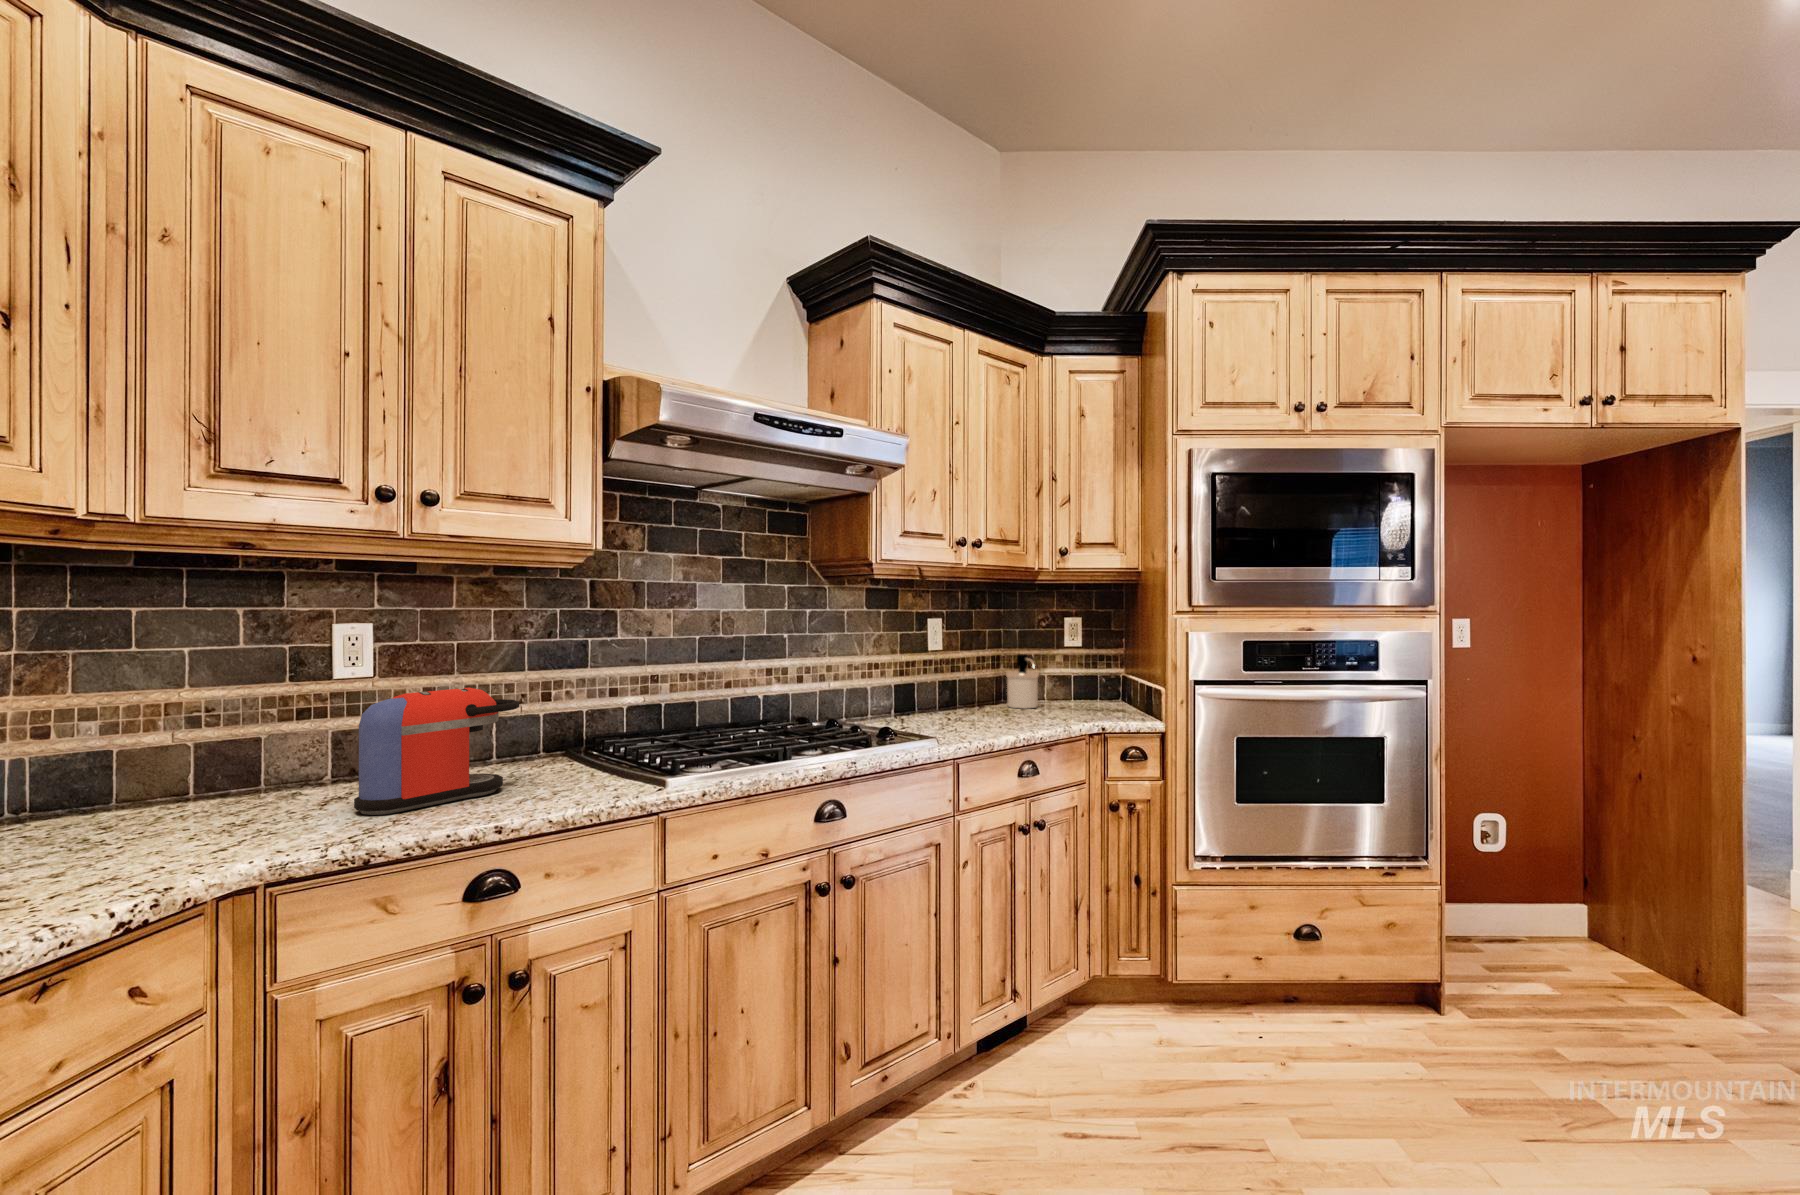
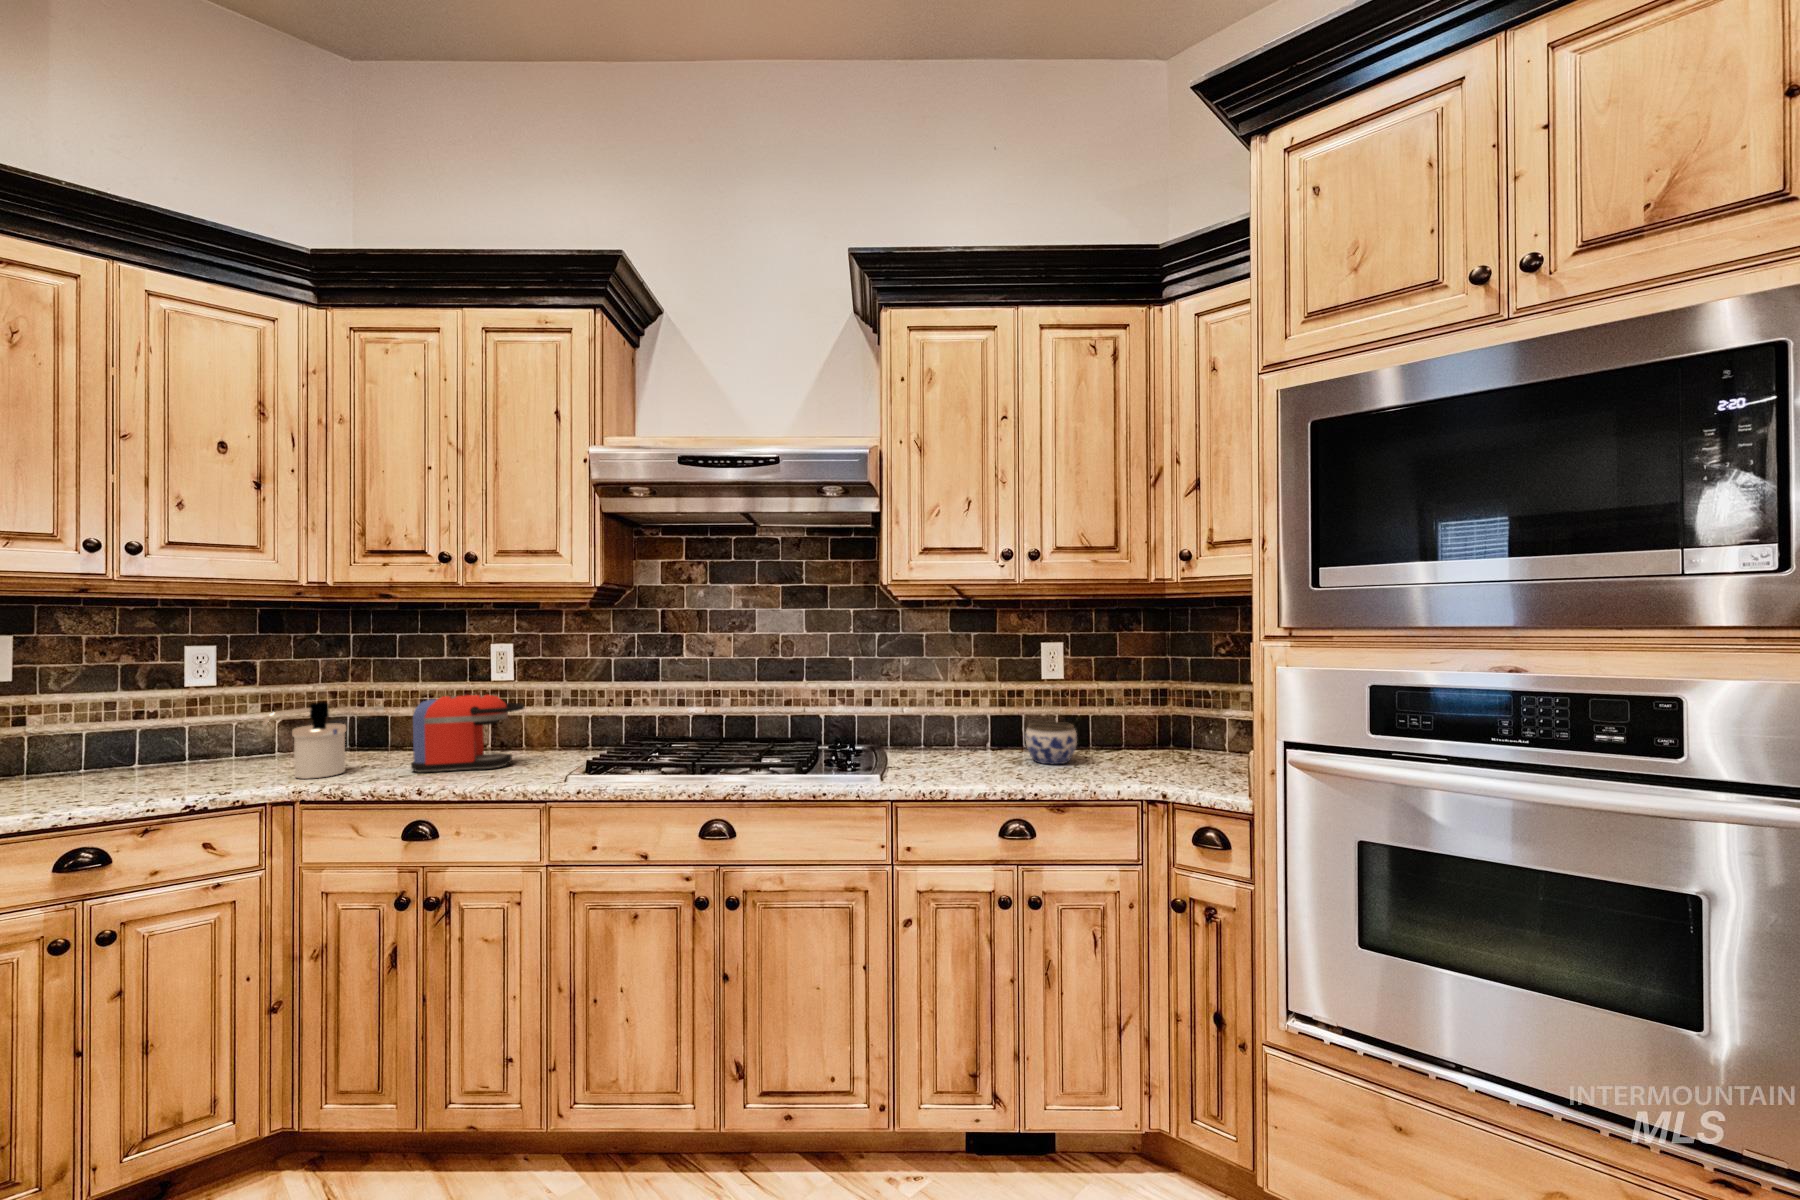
soap dispenser: present [1006,654,1039,709] -> present [262,702,346,779]
jar: none [963,683,1007,719] -> present [1025,721,1077,764]

